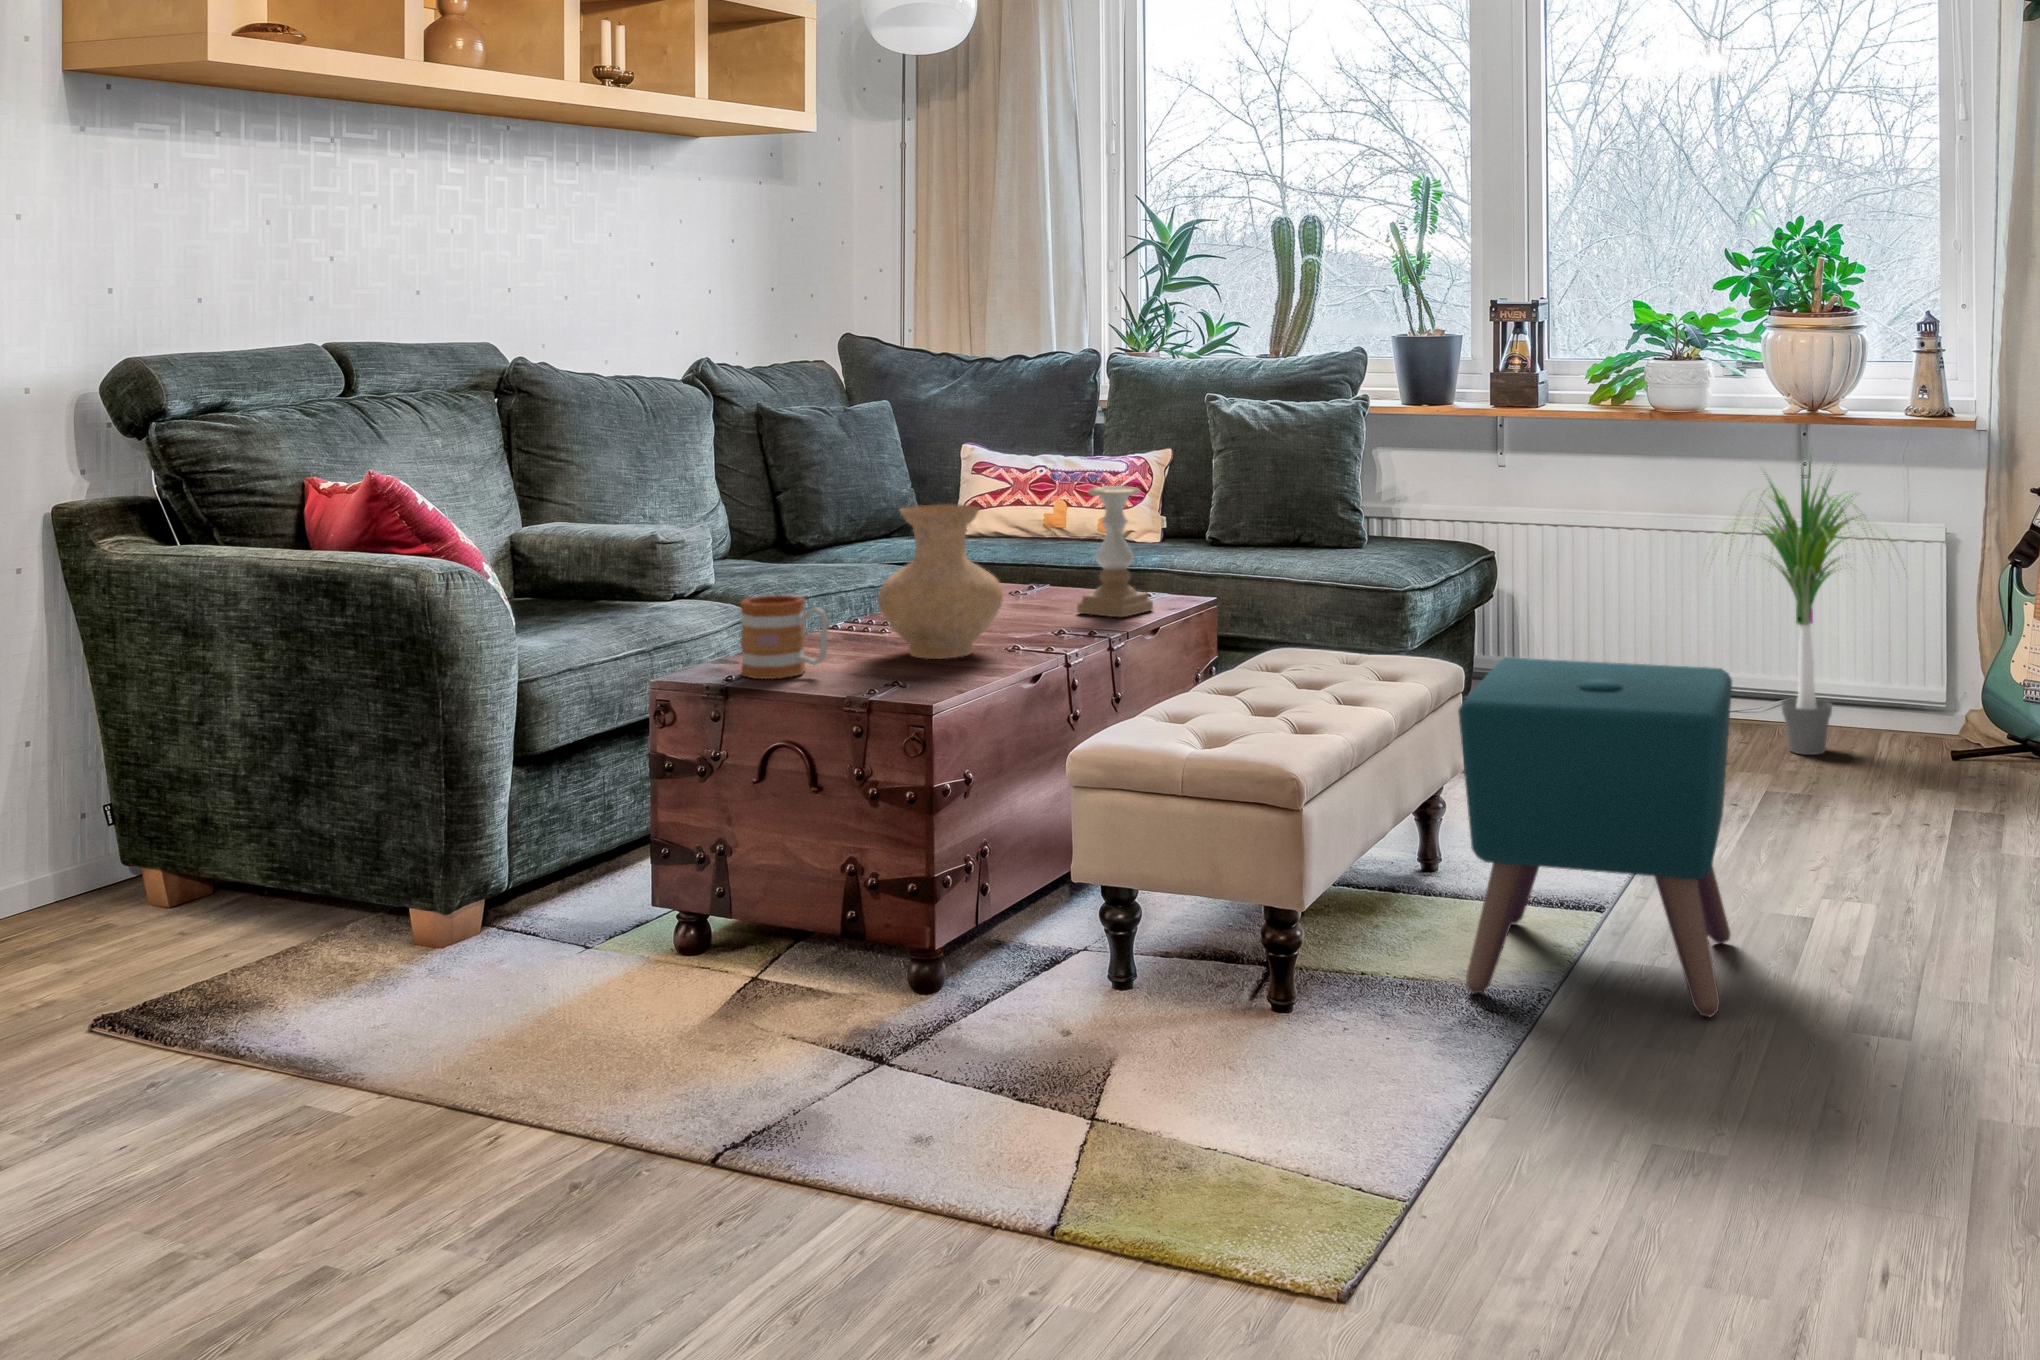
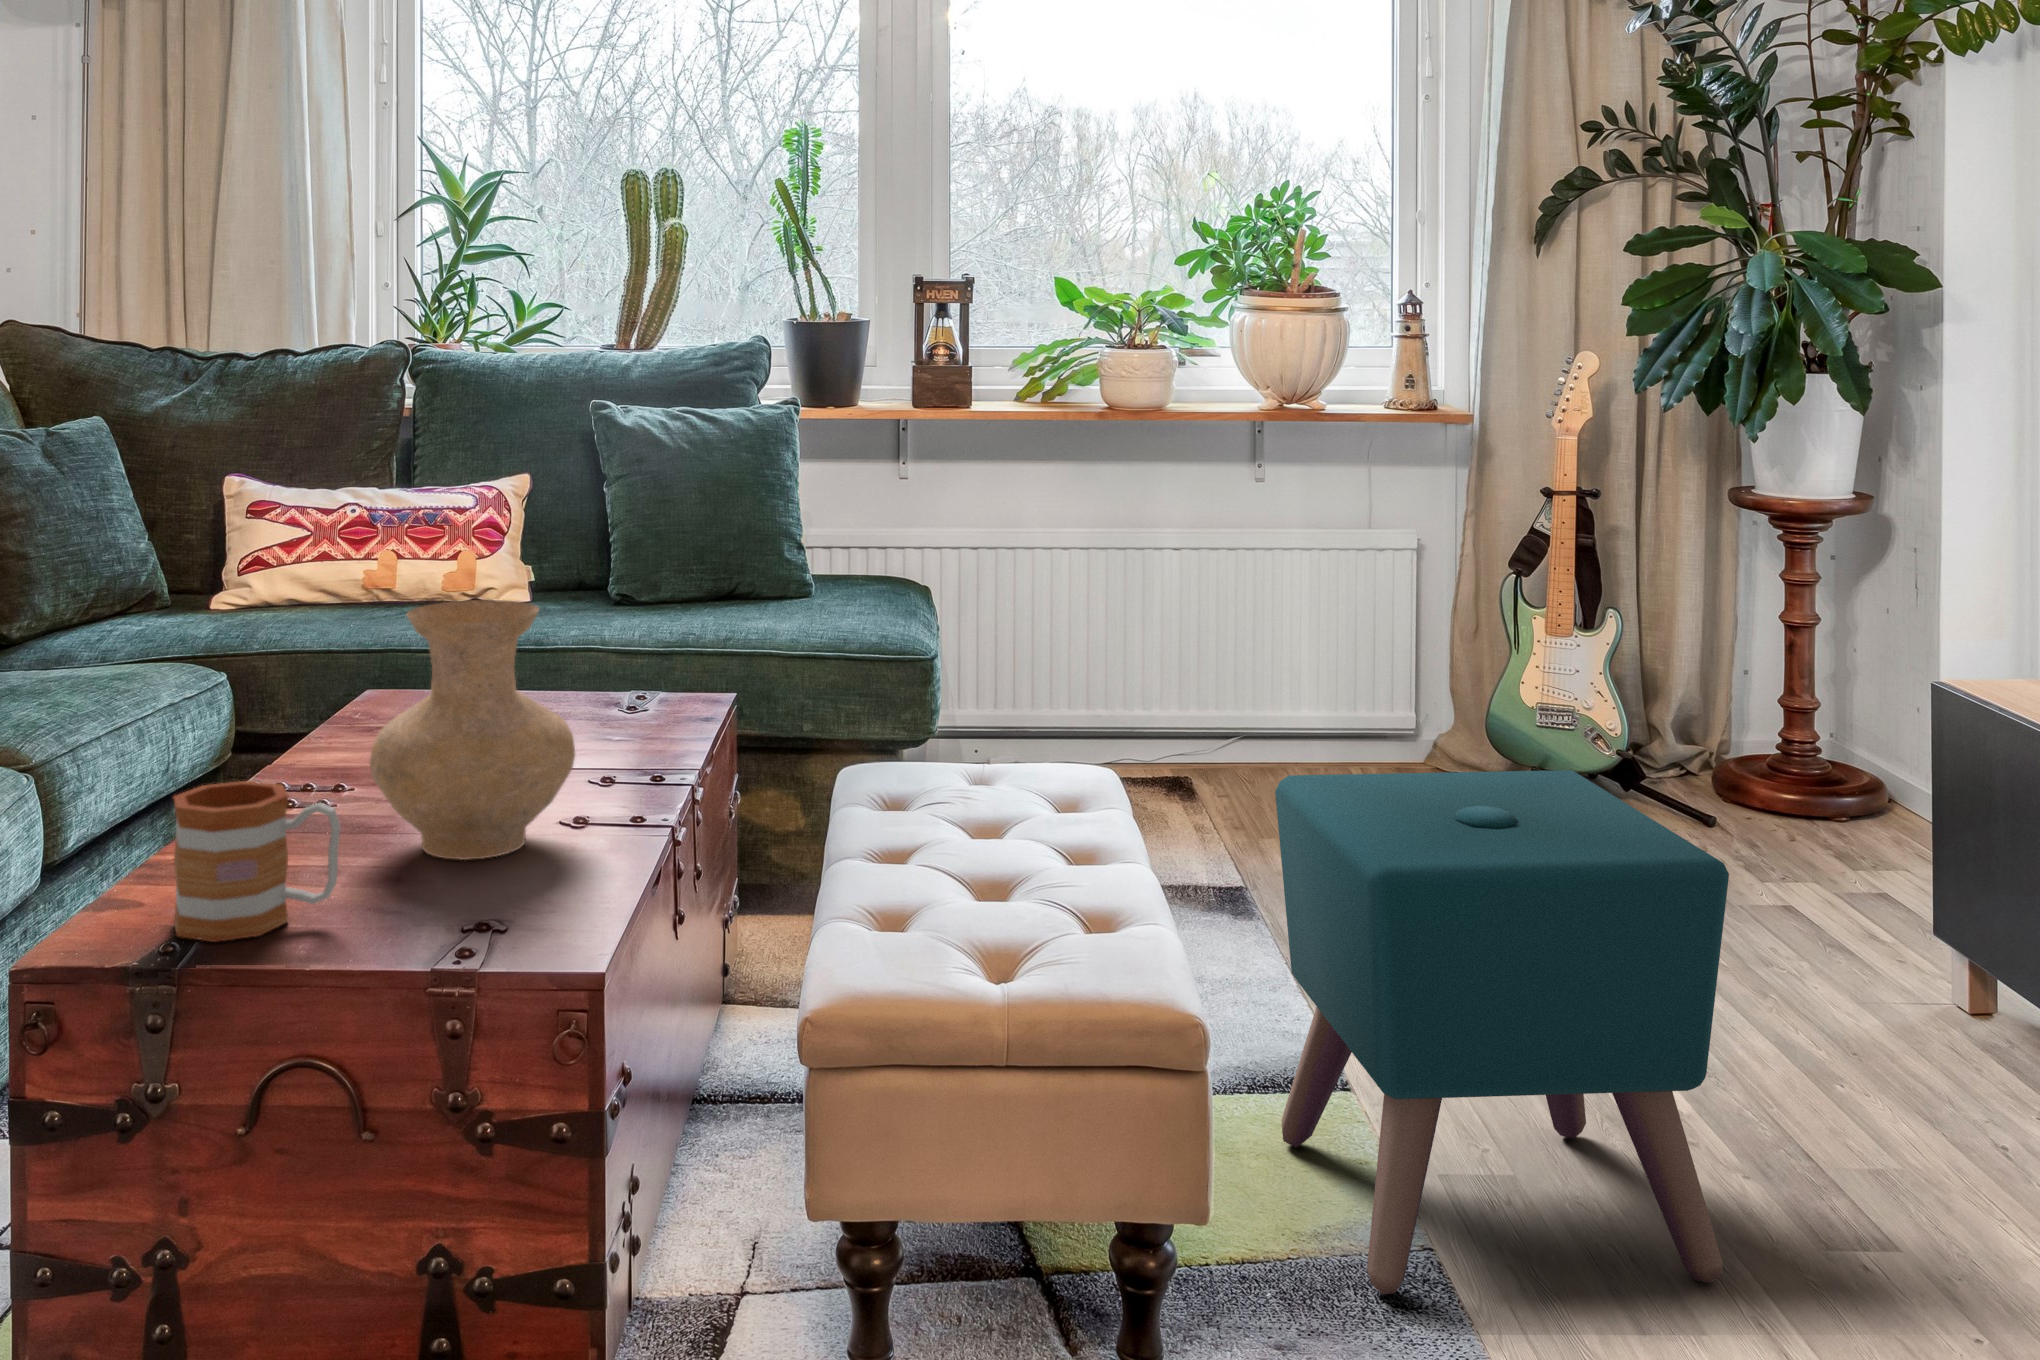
potted plant: present [1710,466,1894,755] -> none [1197,445,1439,815]
candle holder: present [1077,486,1153,617] -> none [583,547,685,744]

